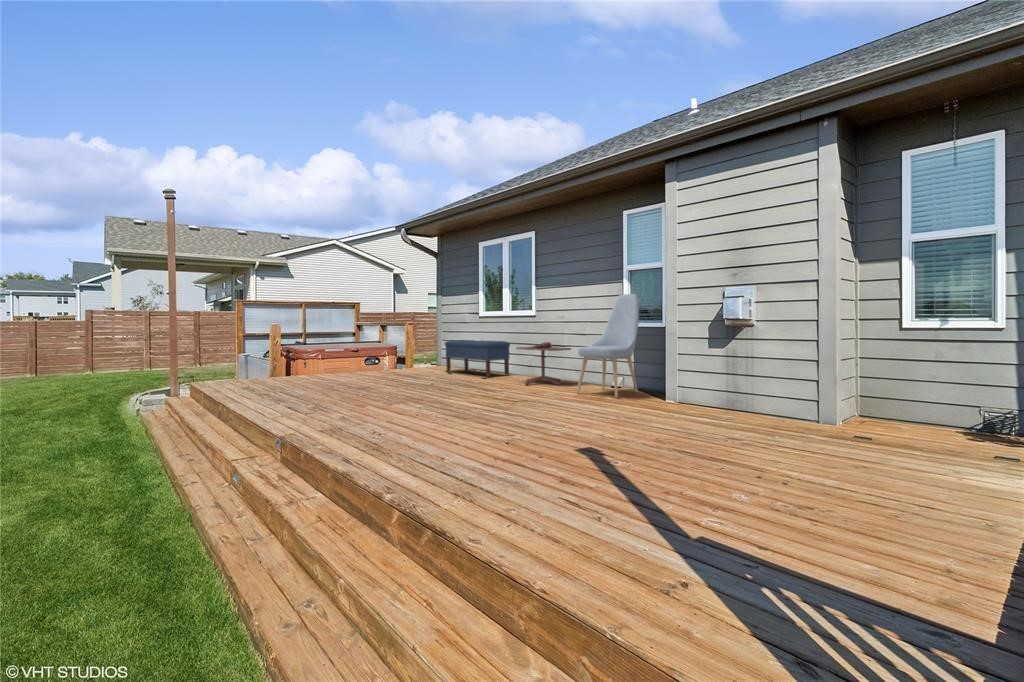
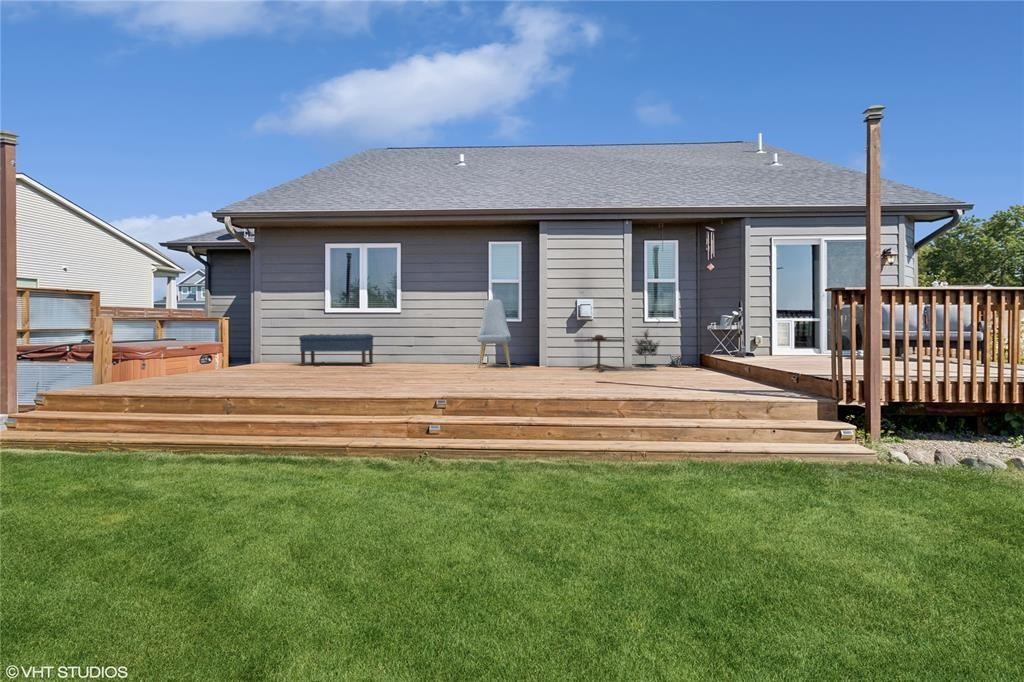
potted tree: none [853,340,927,430] -> present [634,332,659,367]
side table: present [516,342,571,385] -> present [574,335,625,372]

